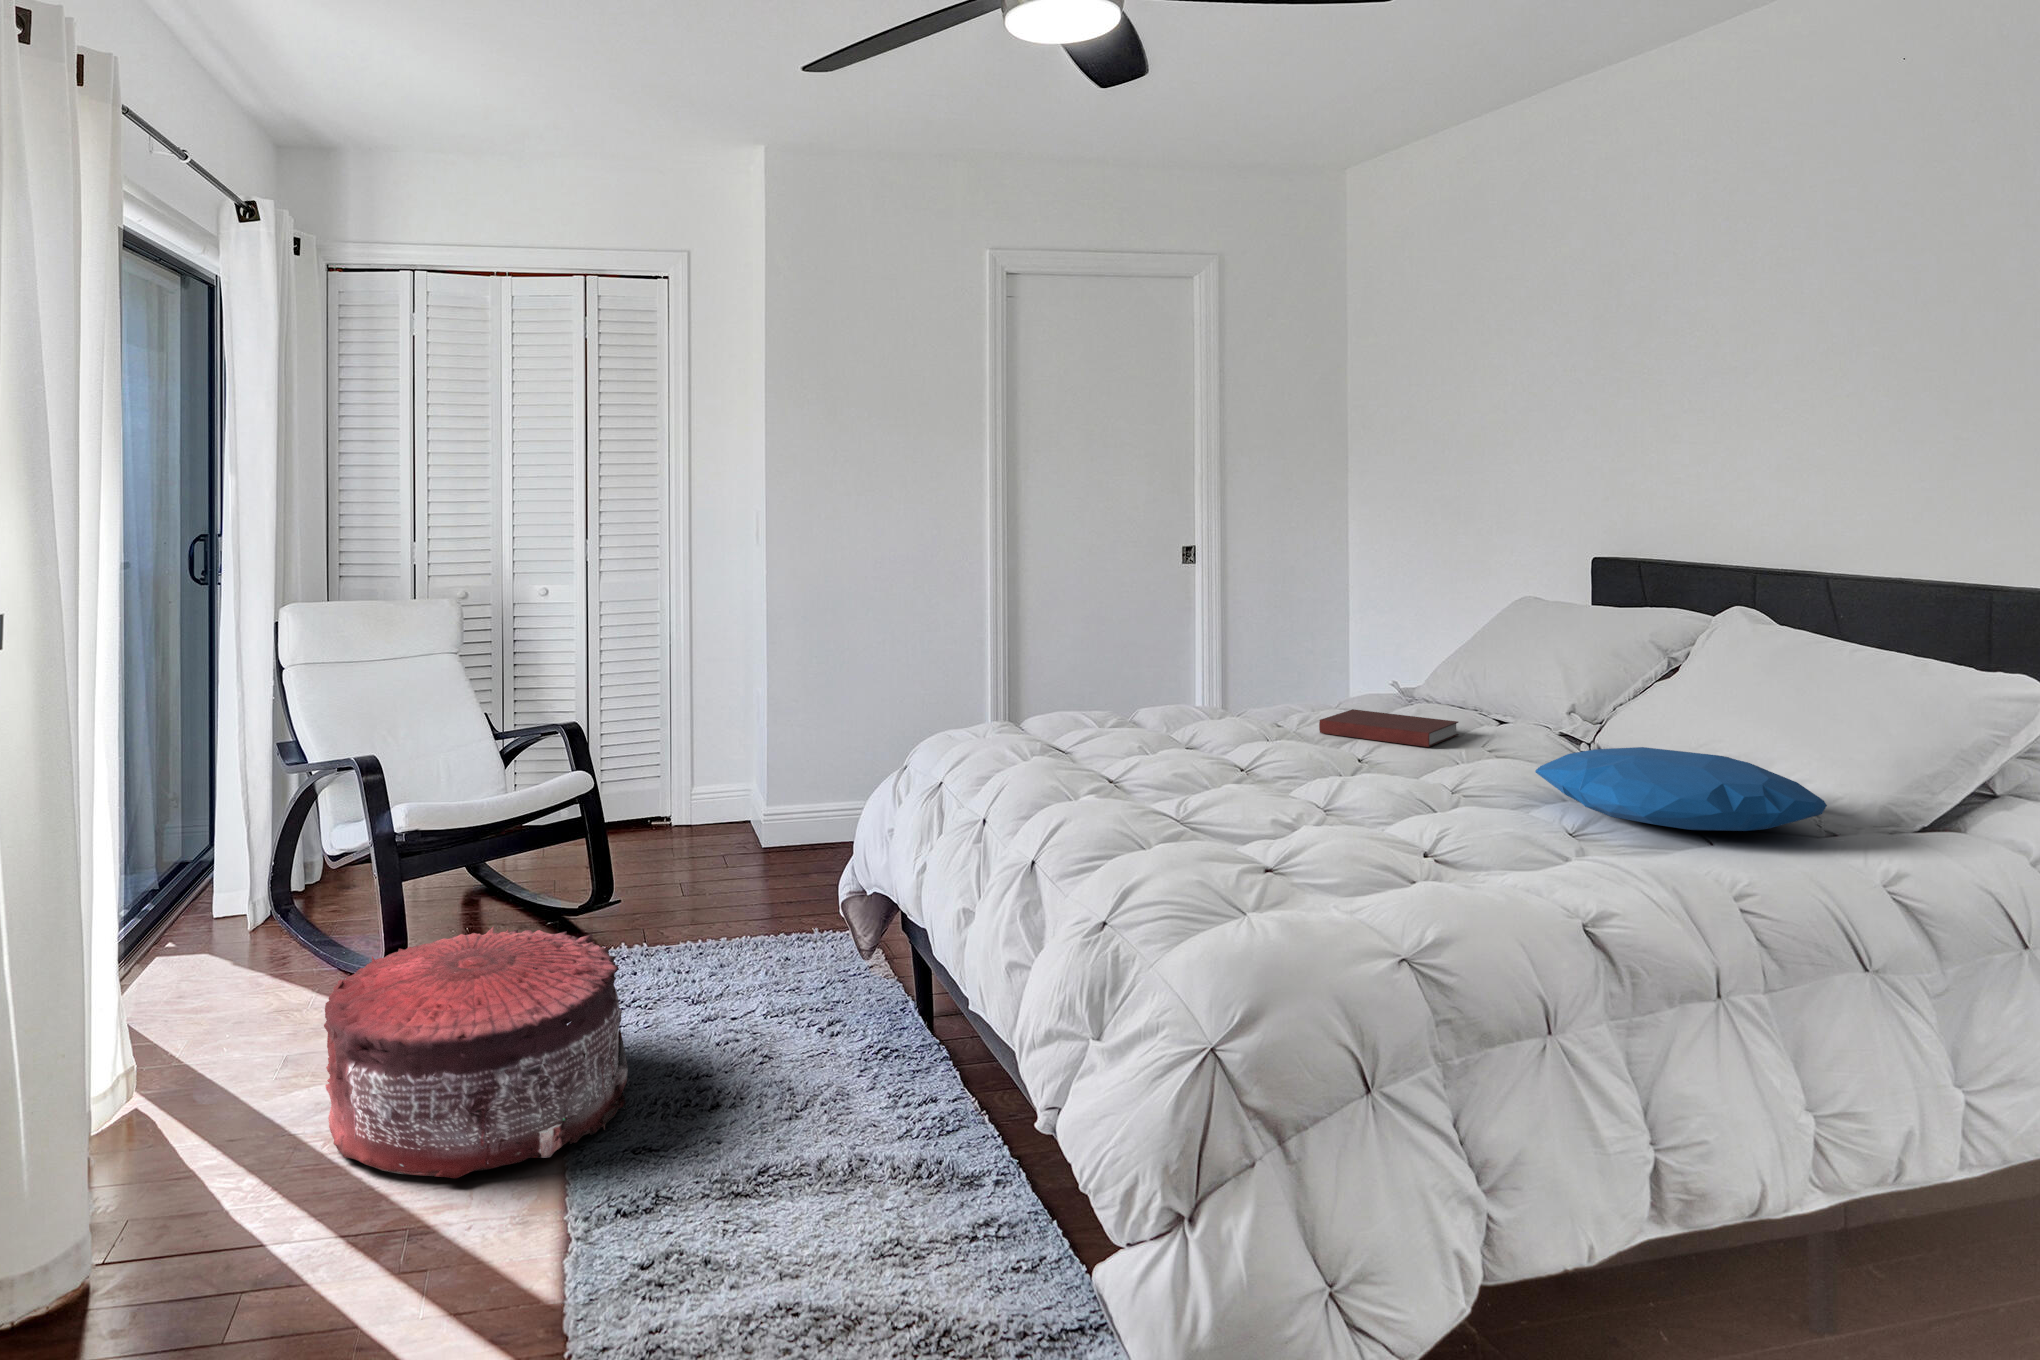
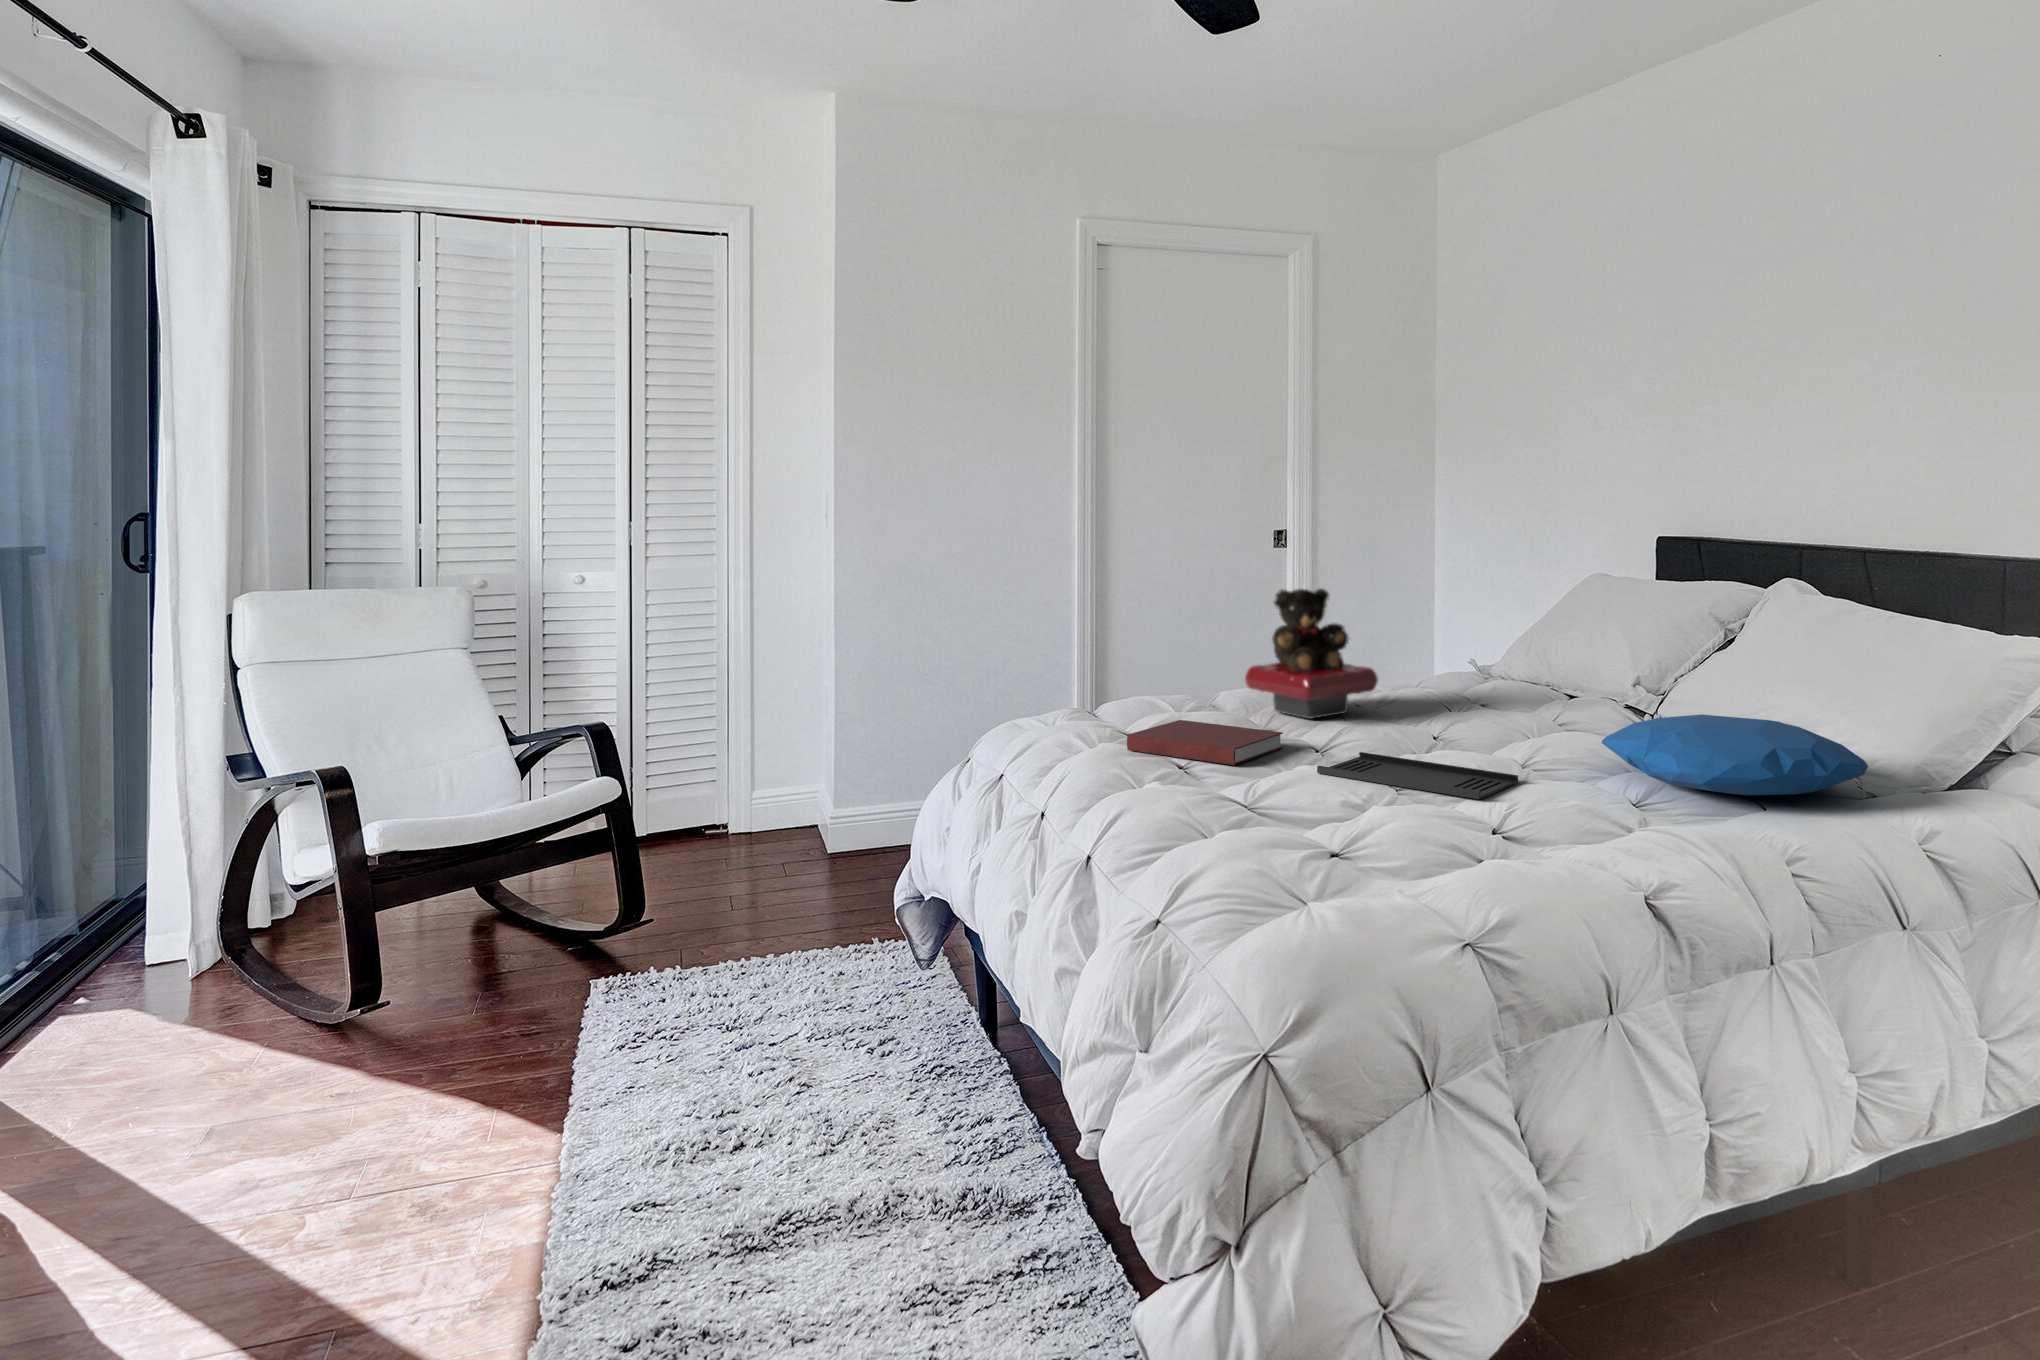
teddy bear: none [1167,613,1300,739] -> present [1245,589,1378,719]
notebook: present [1319,709,1459,747] -> present [1127,720,1283,765]
tray: none [1245,773,1448,823] -> present [1317,752,1518,799]
pouf: present [324,927,628,1179] -> none [245,958,630,1262]

